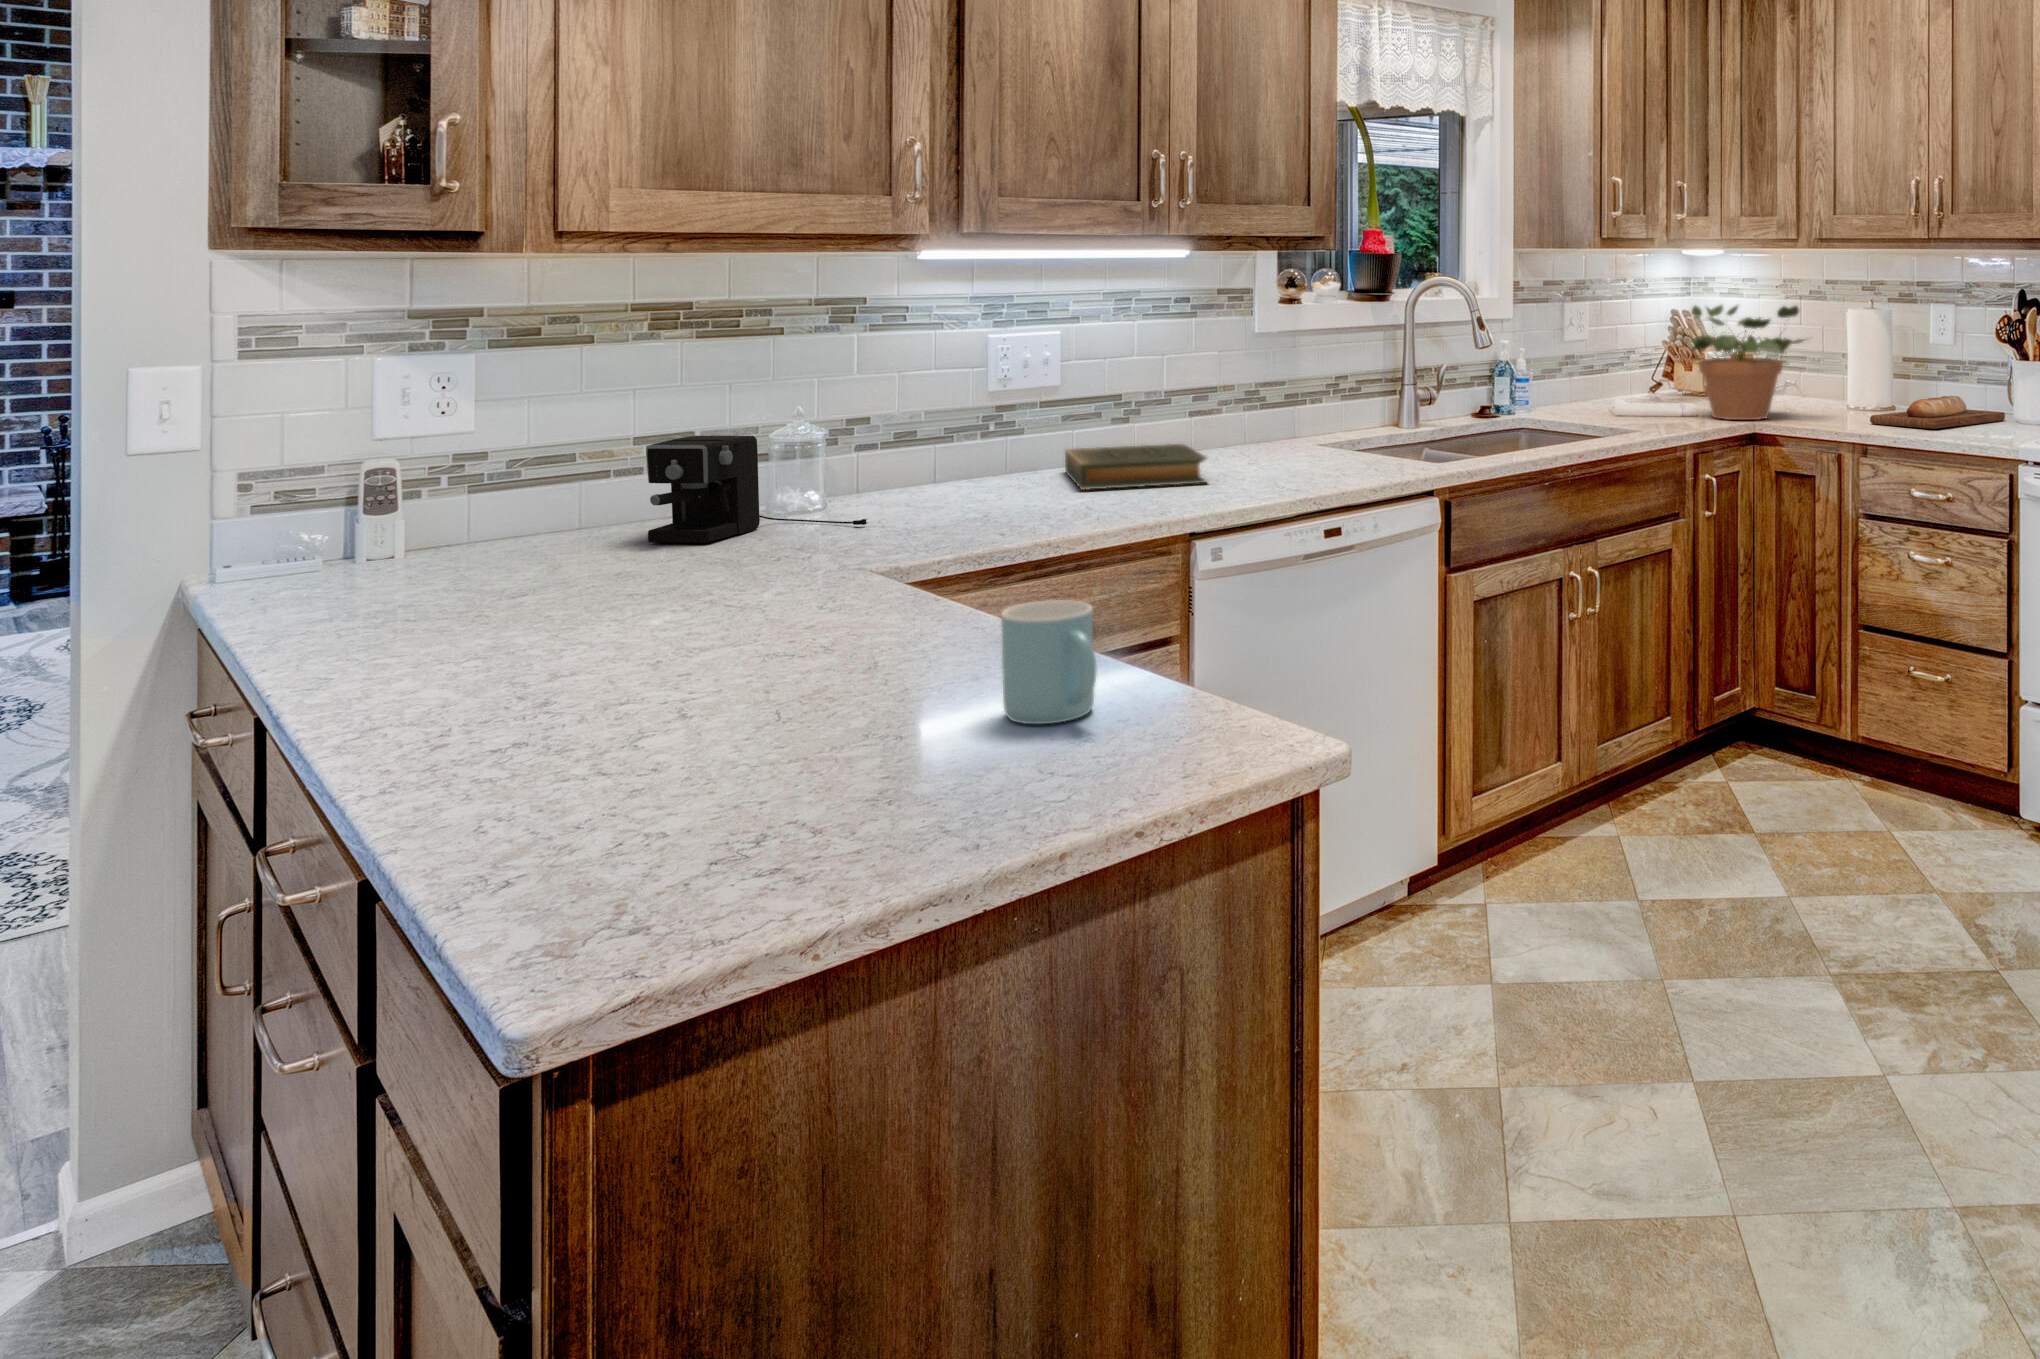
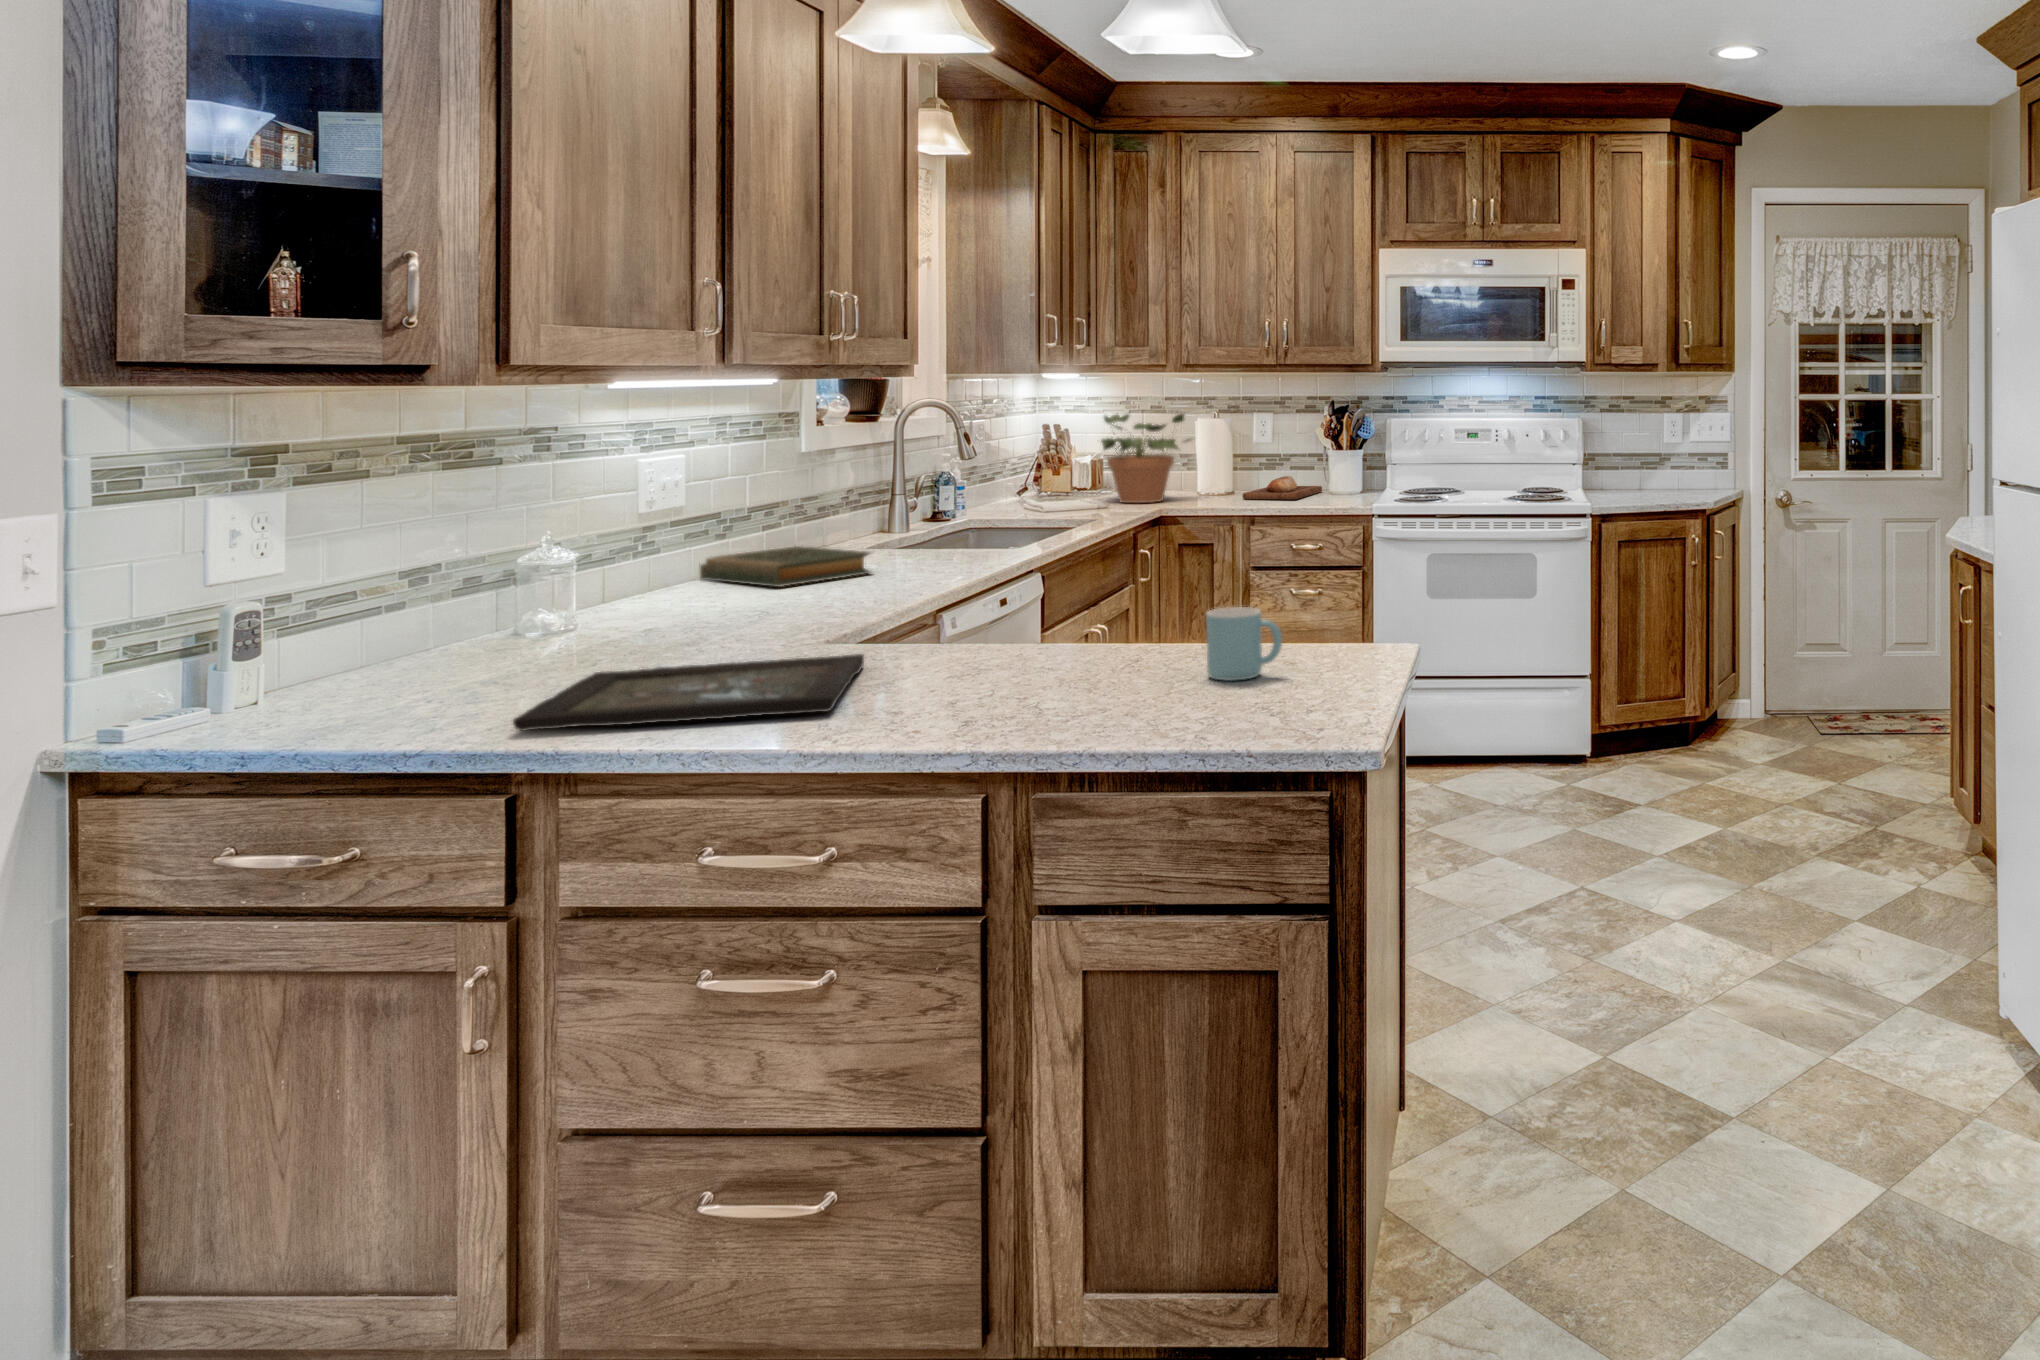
coffee maker: present [646,436,867,542] -> none [493,554,677,658]
tray: none [328,573,811,670] -> present [513,654,864,731]

